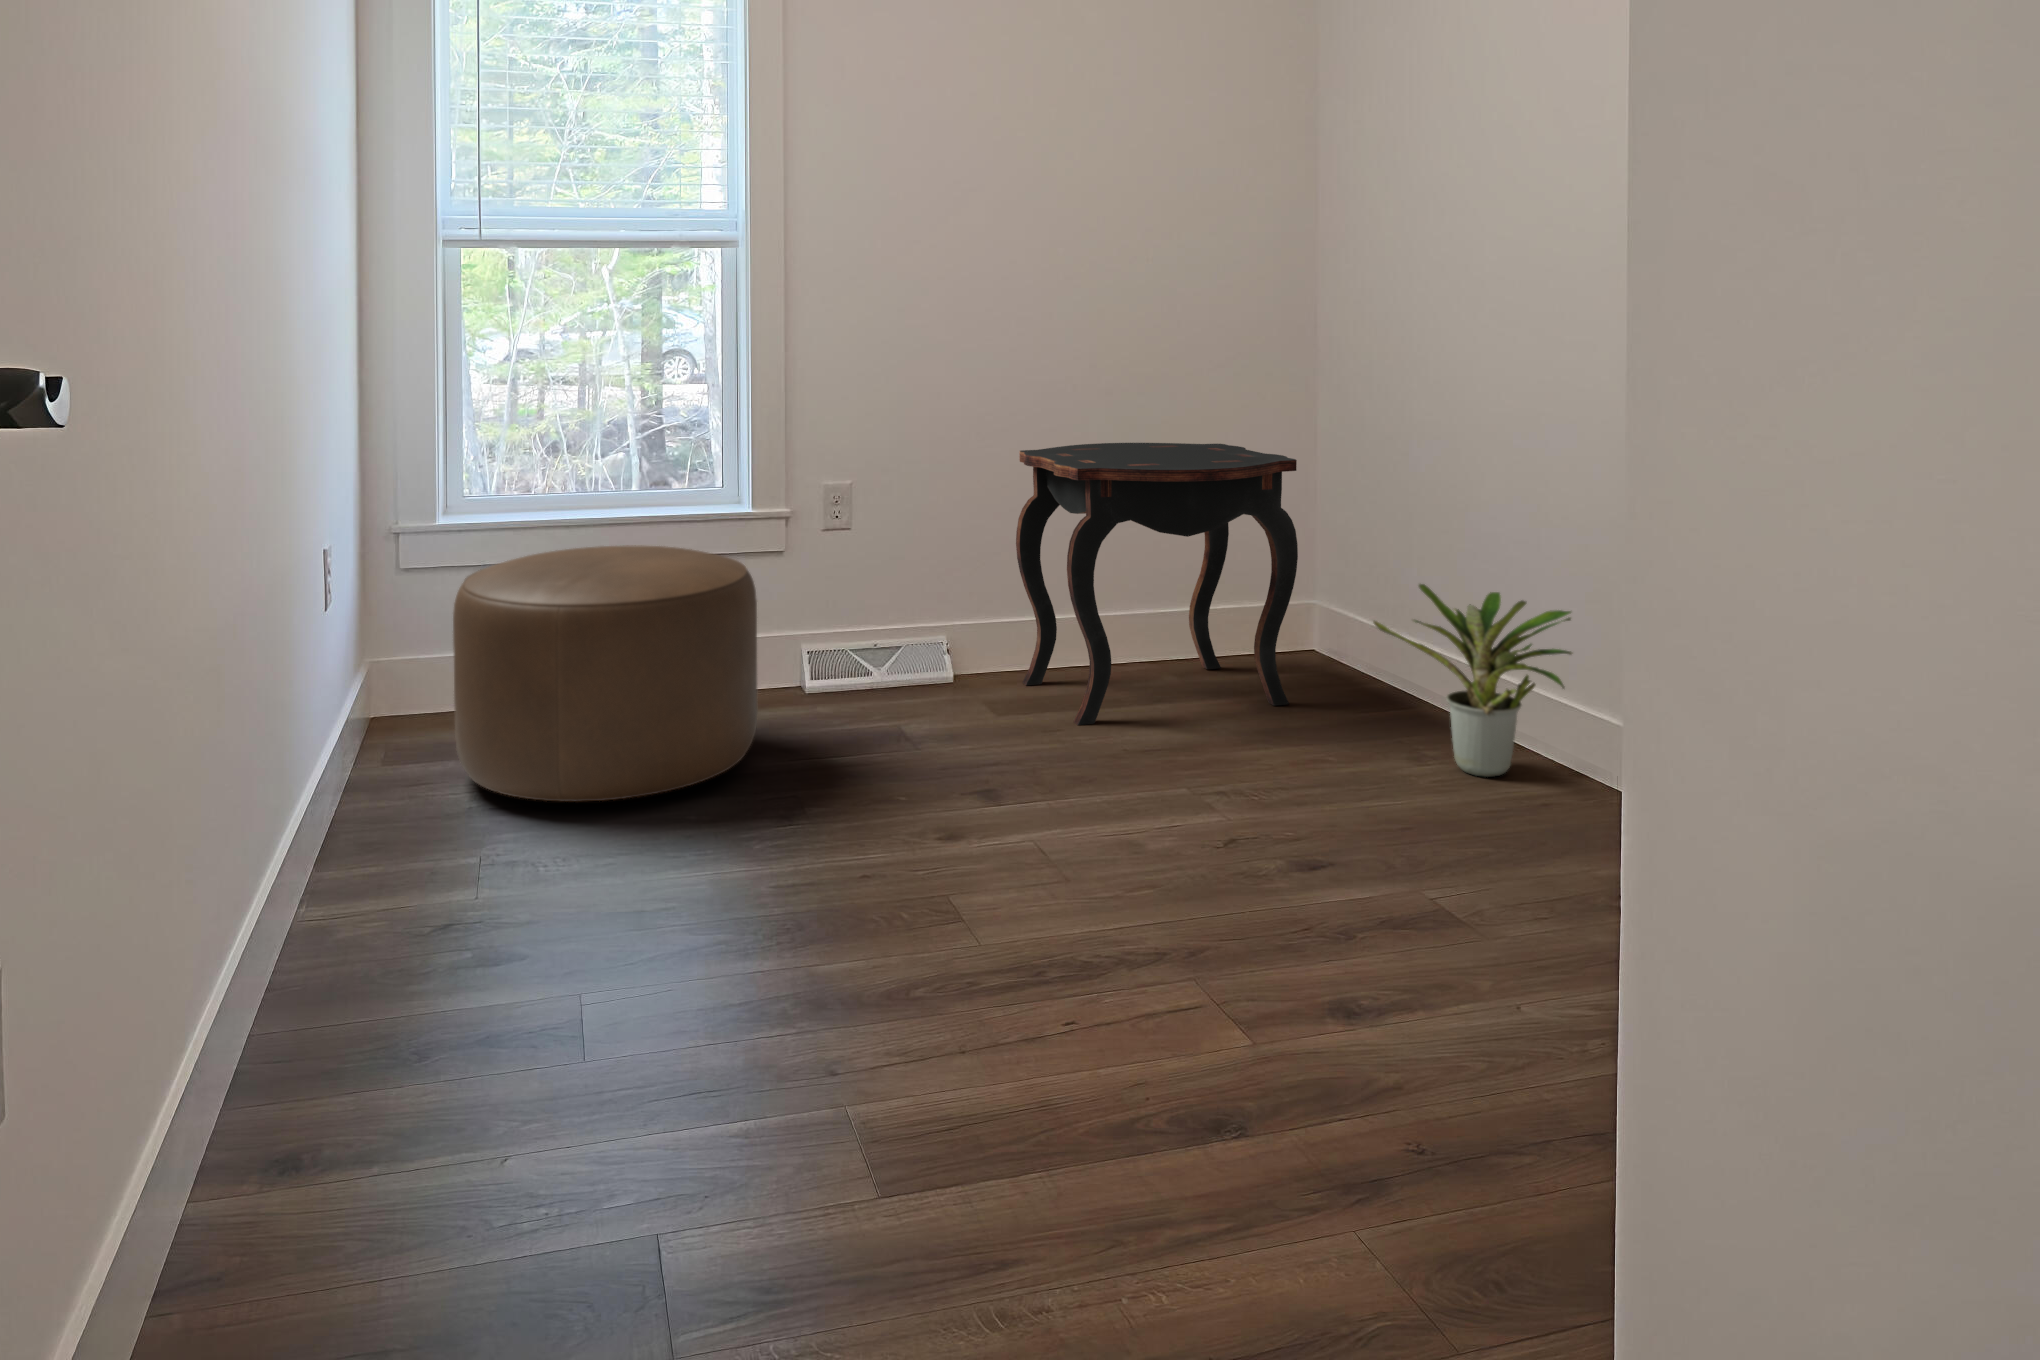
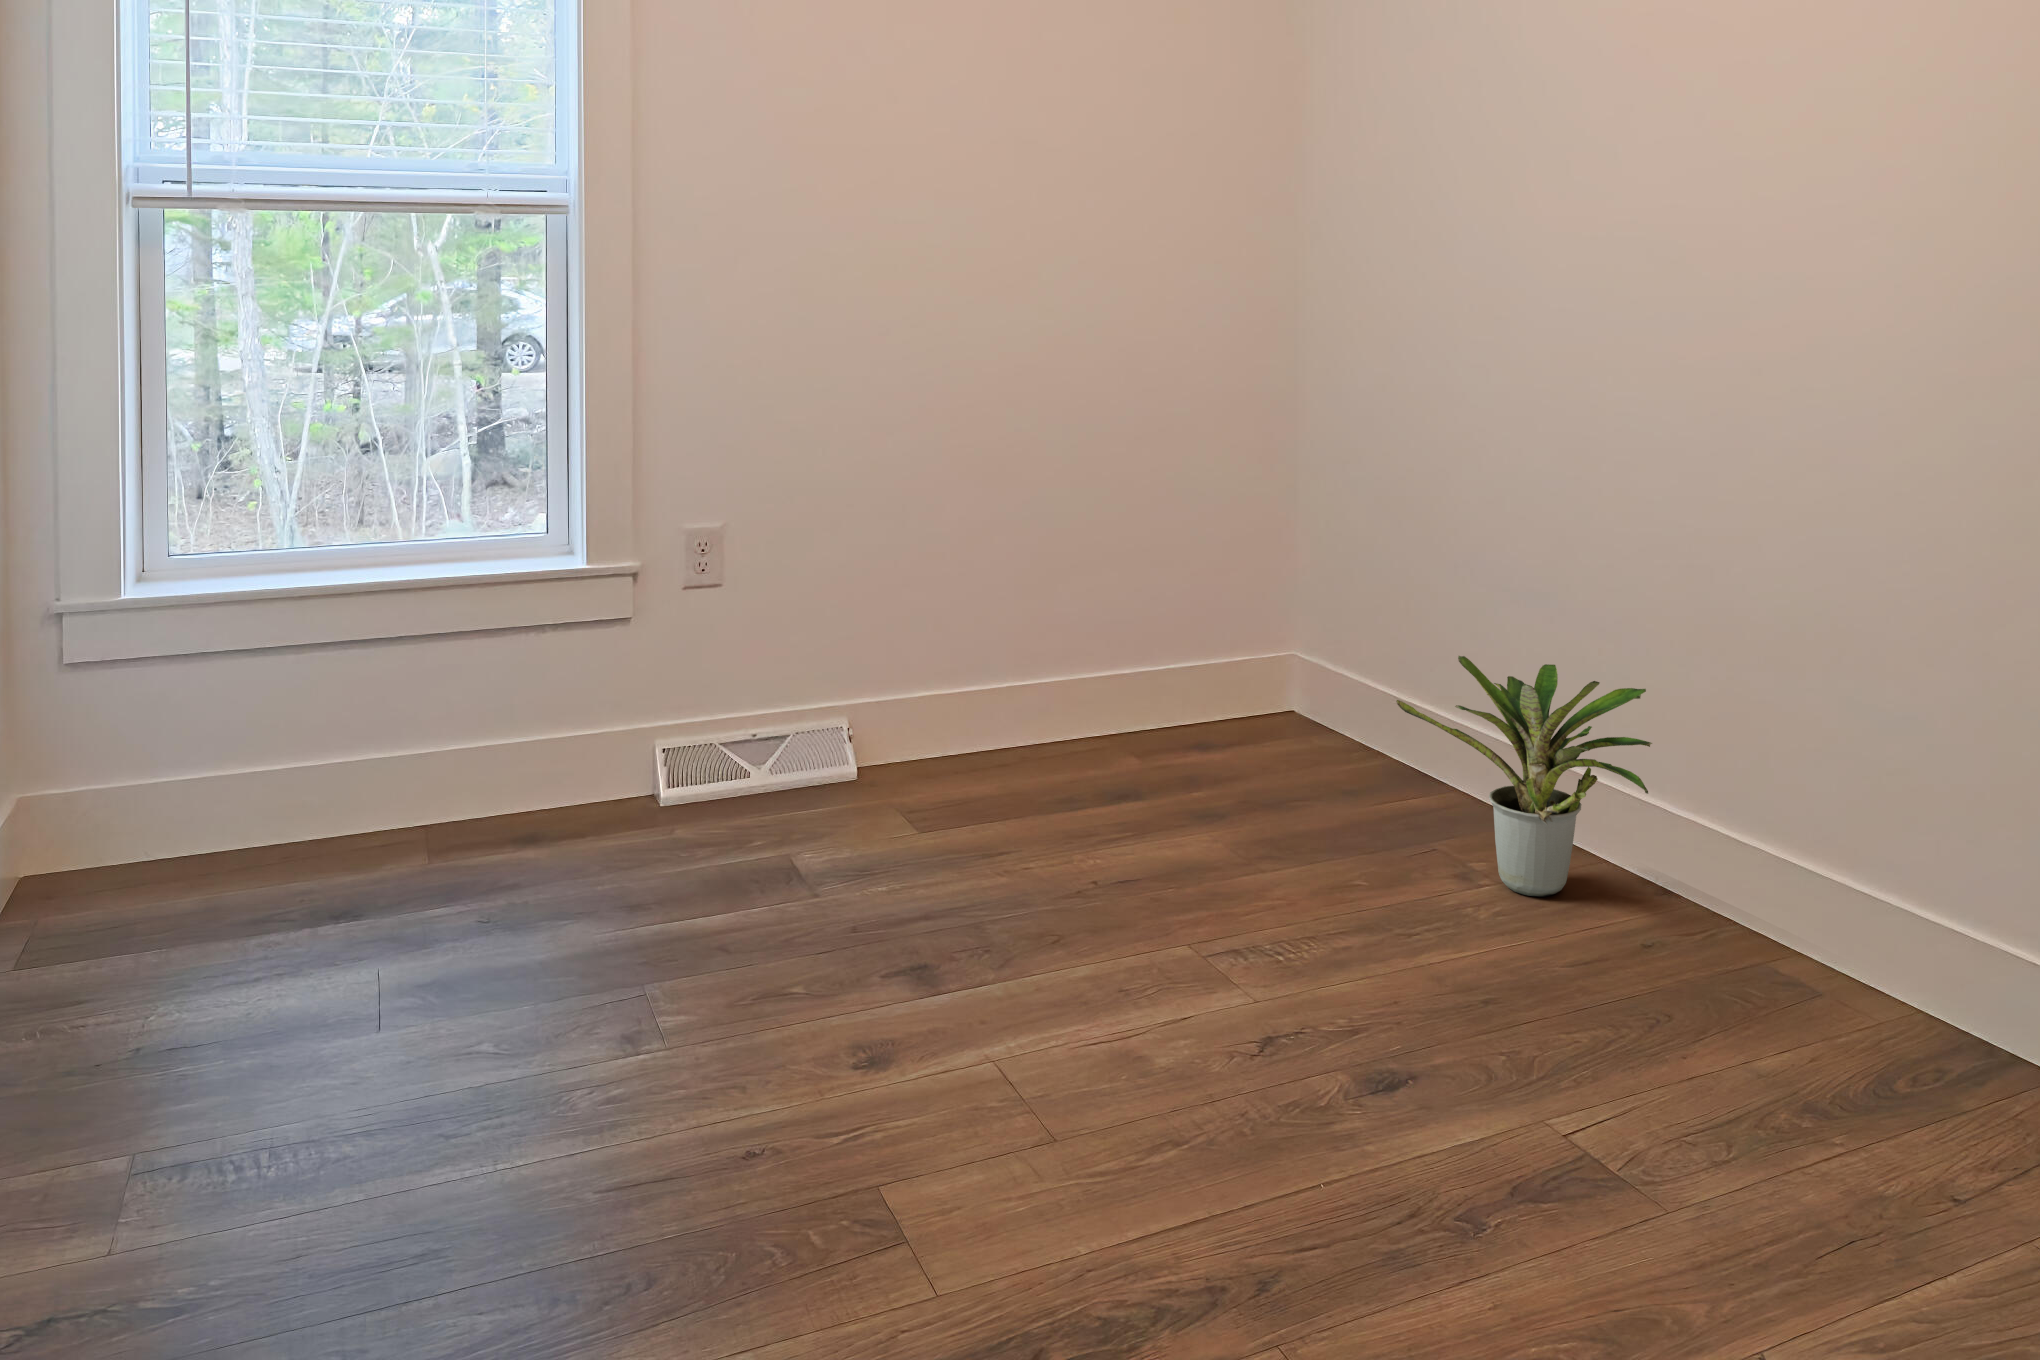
side table: present [1016,443,1298,725] -> none [938,468,1294,842]
ottoman: present [453,545,758,802] -> none [138,628,592,1014]

